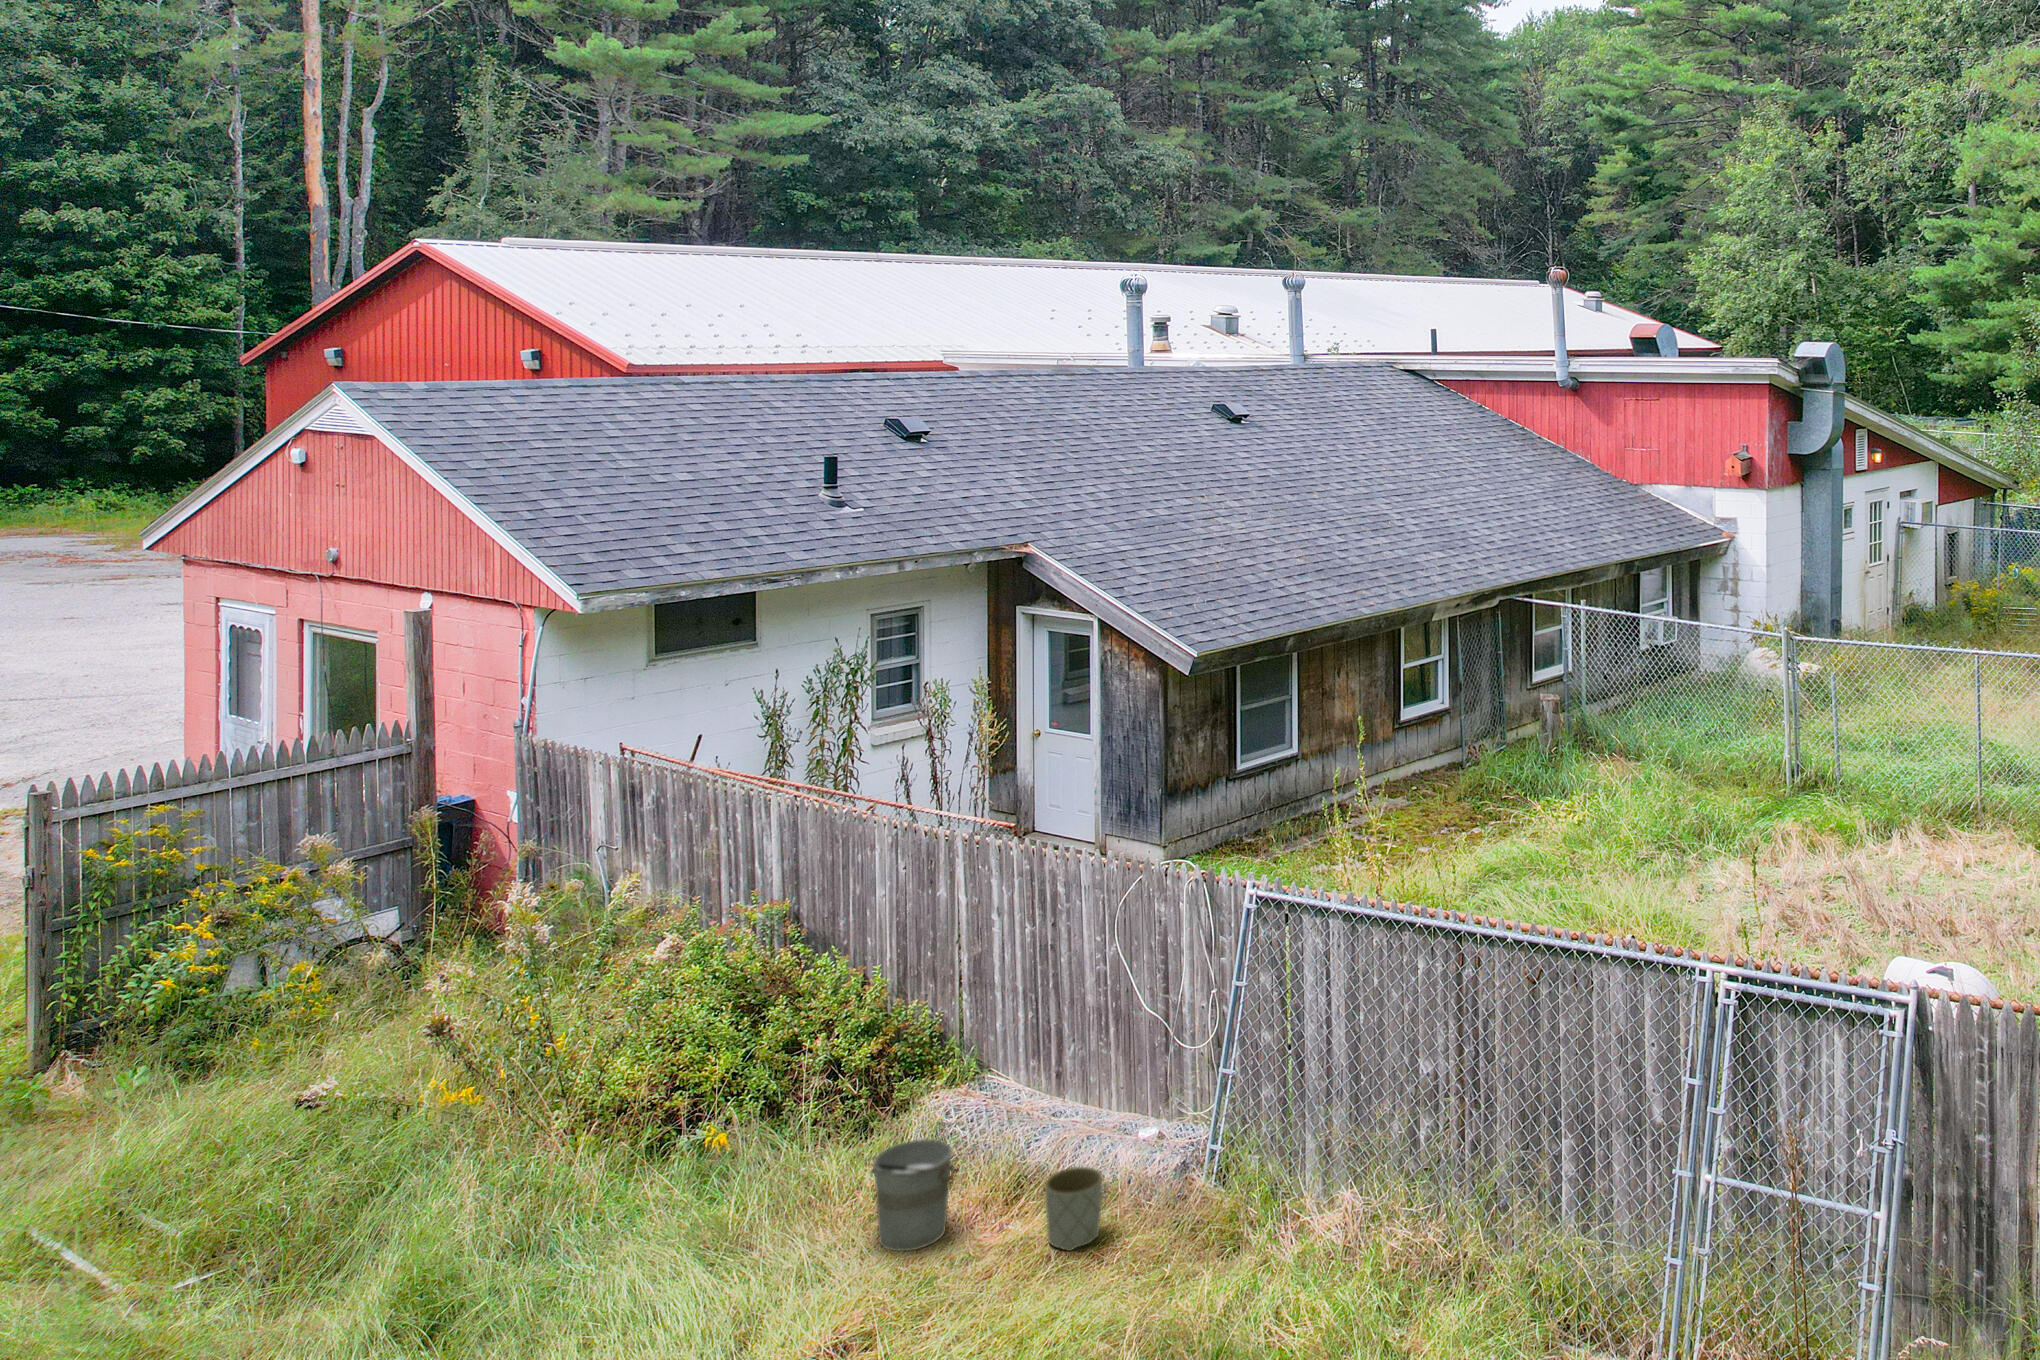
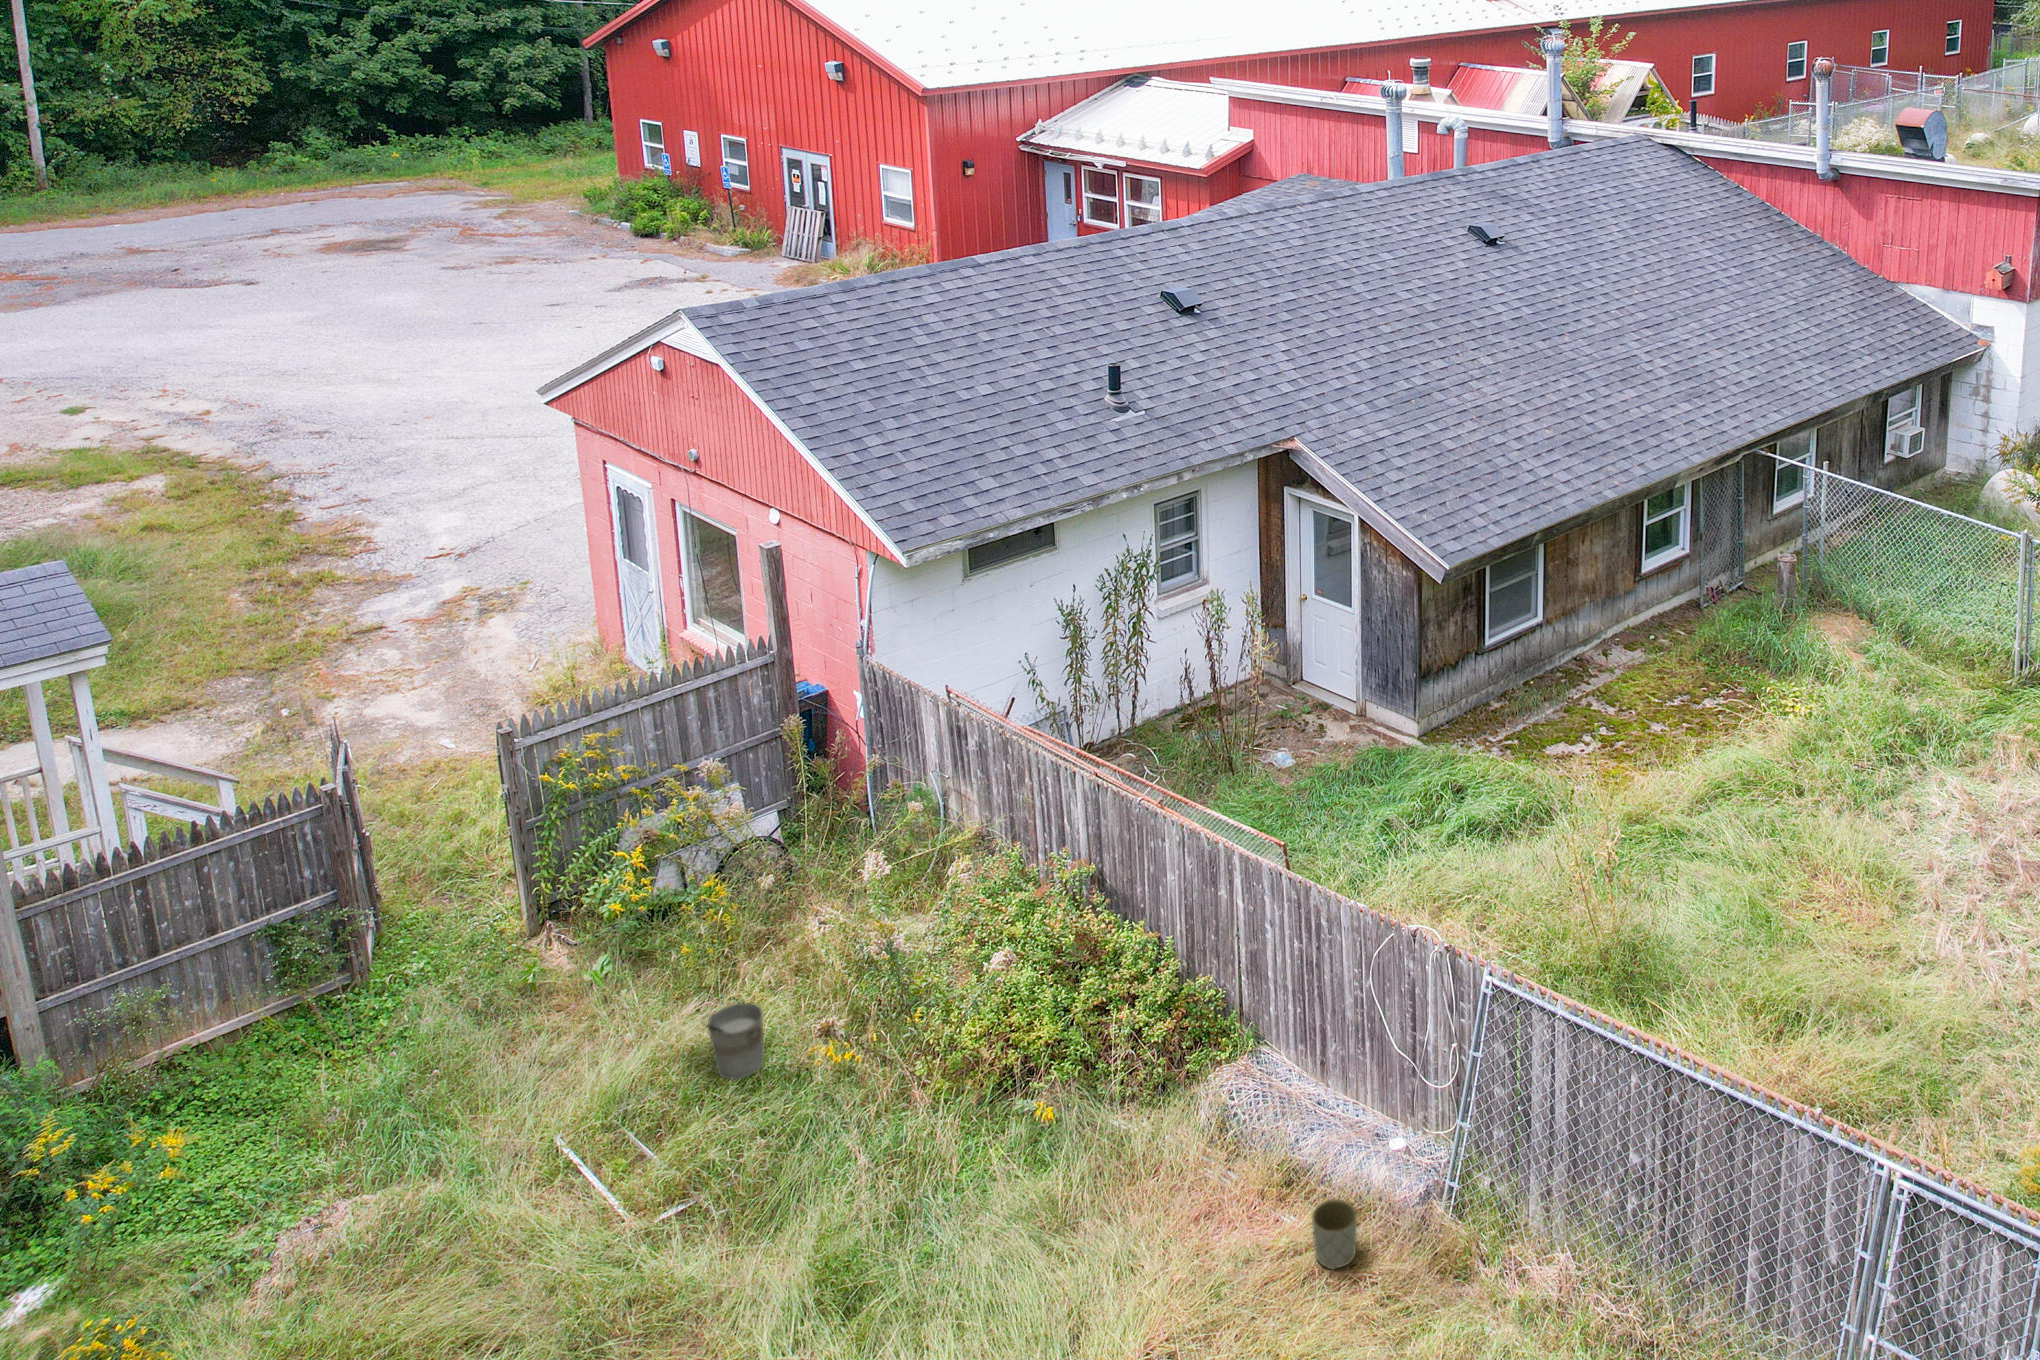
bucket: present [865,1139,955,1251] -> present [706,1003,764,1080]

